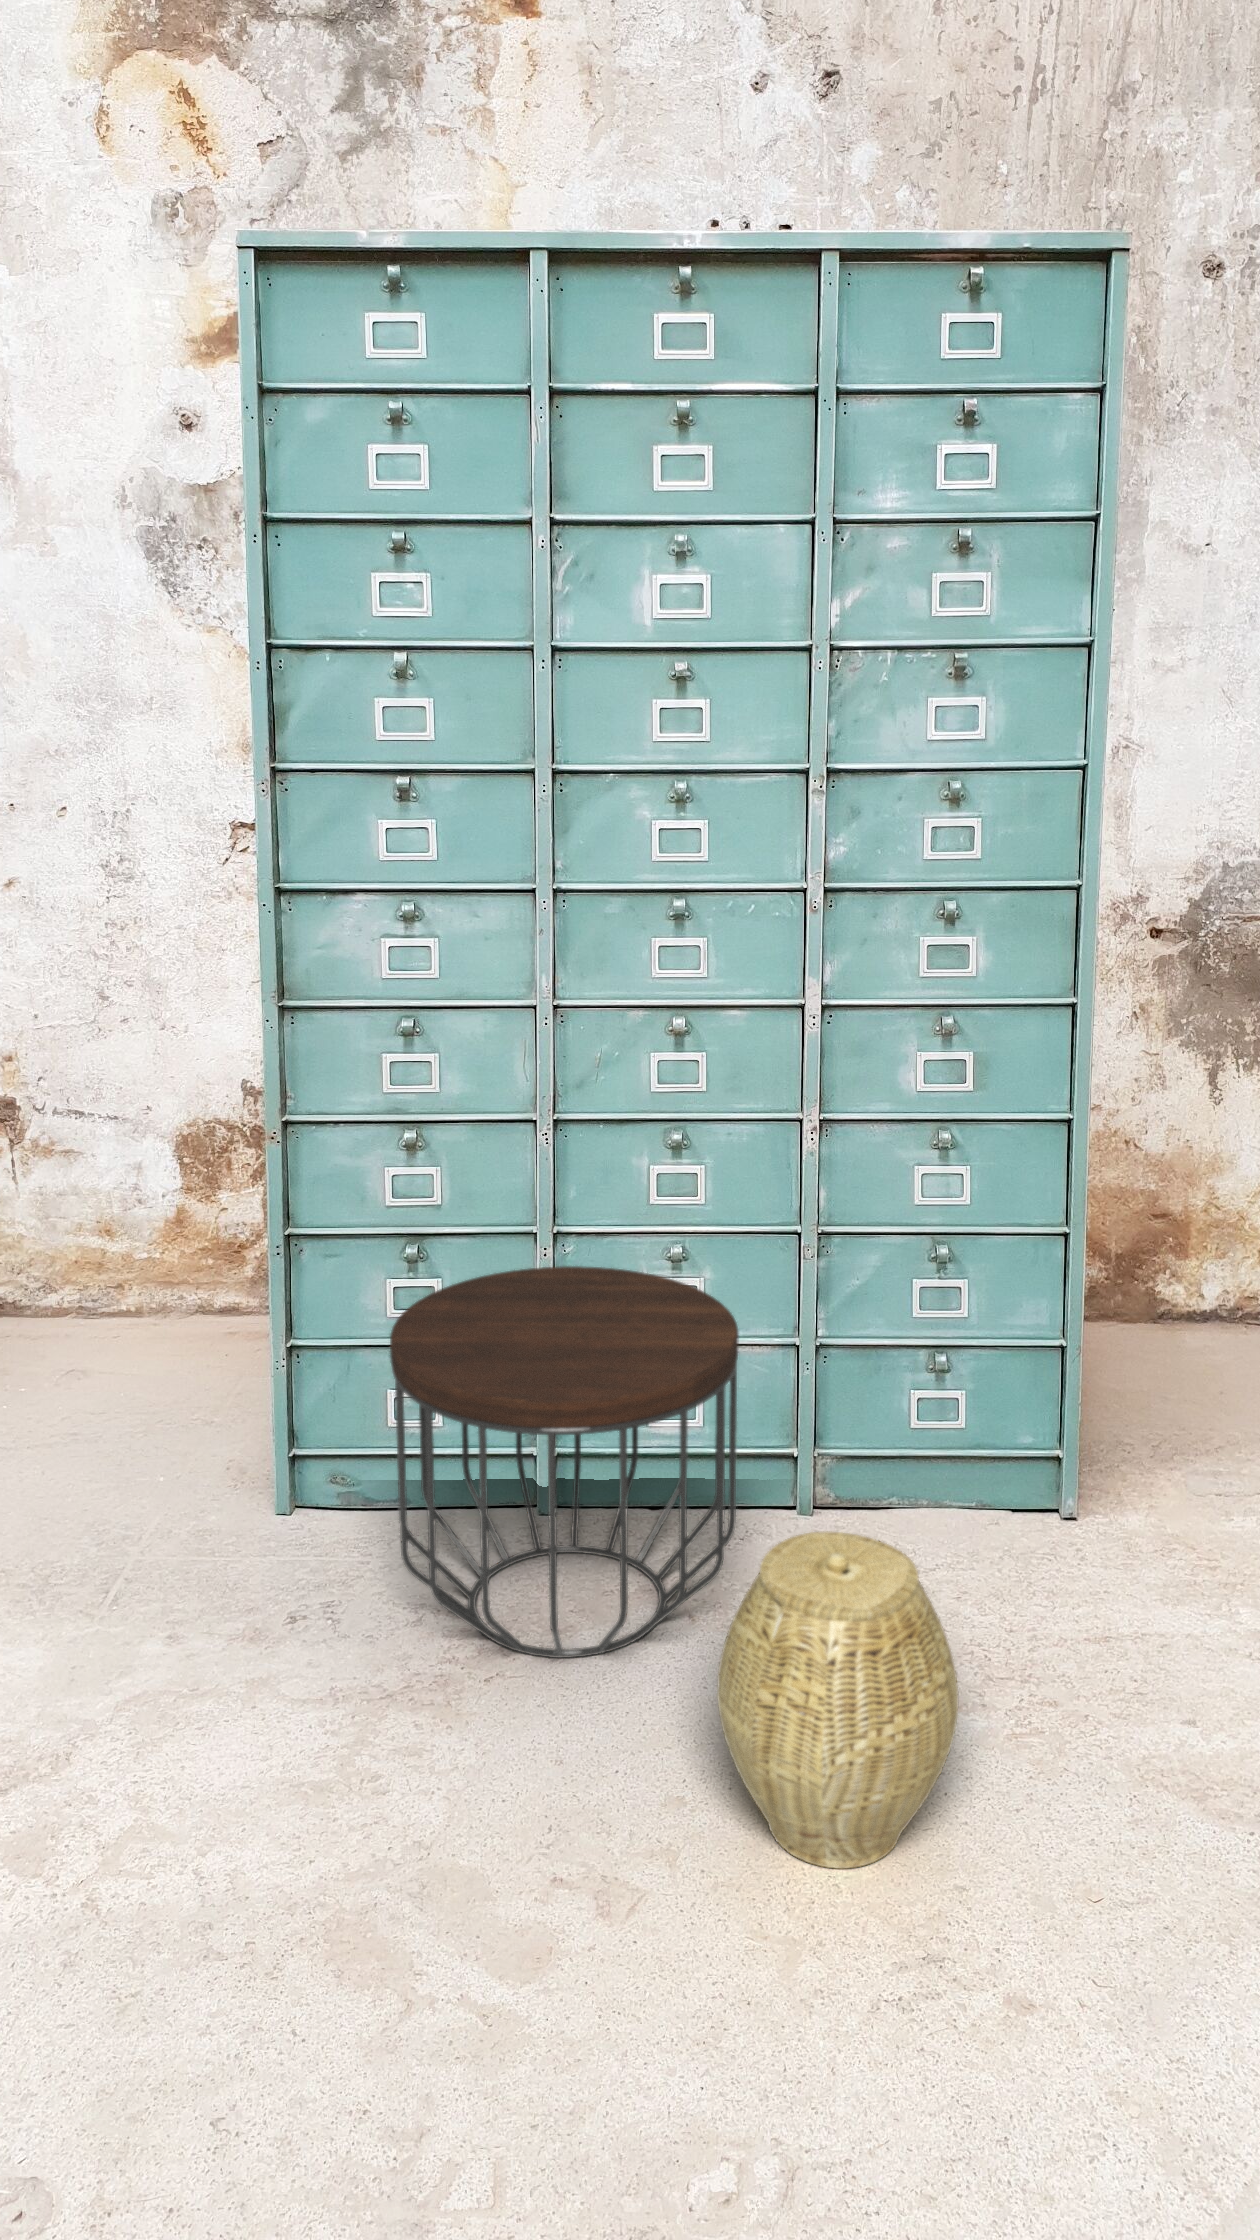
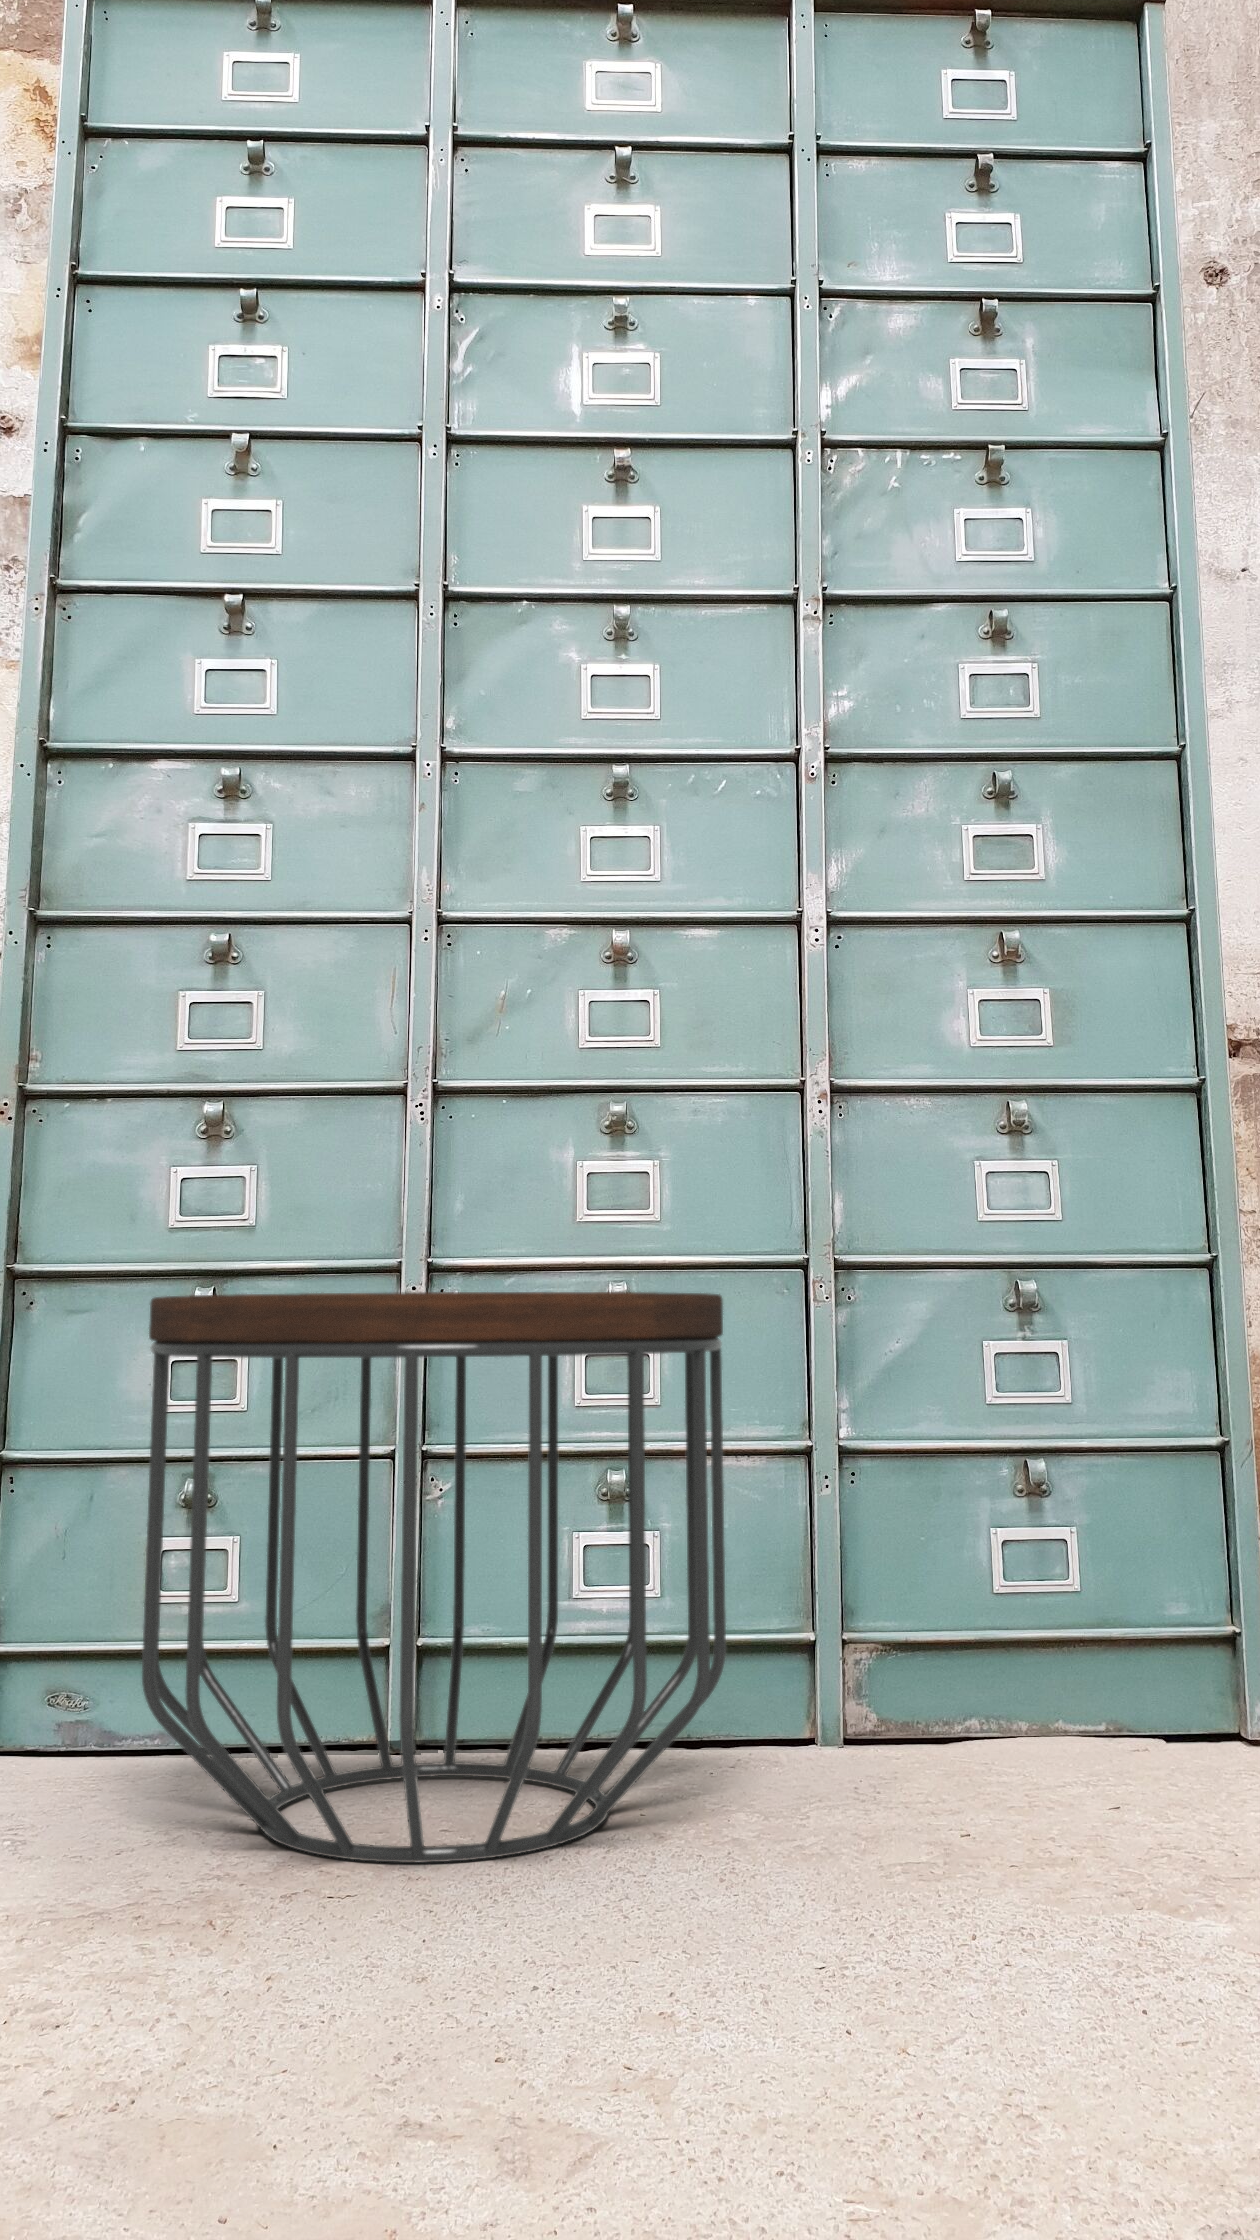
woven basket: present [717,1531,958,1869] -> none [717,1410,1186,2059]

